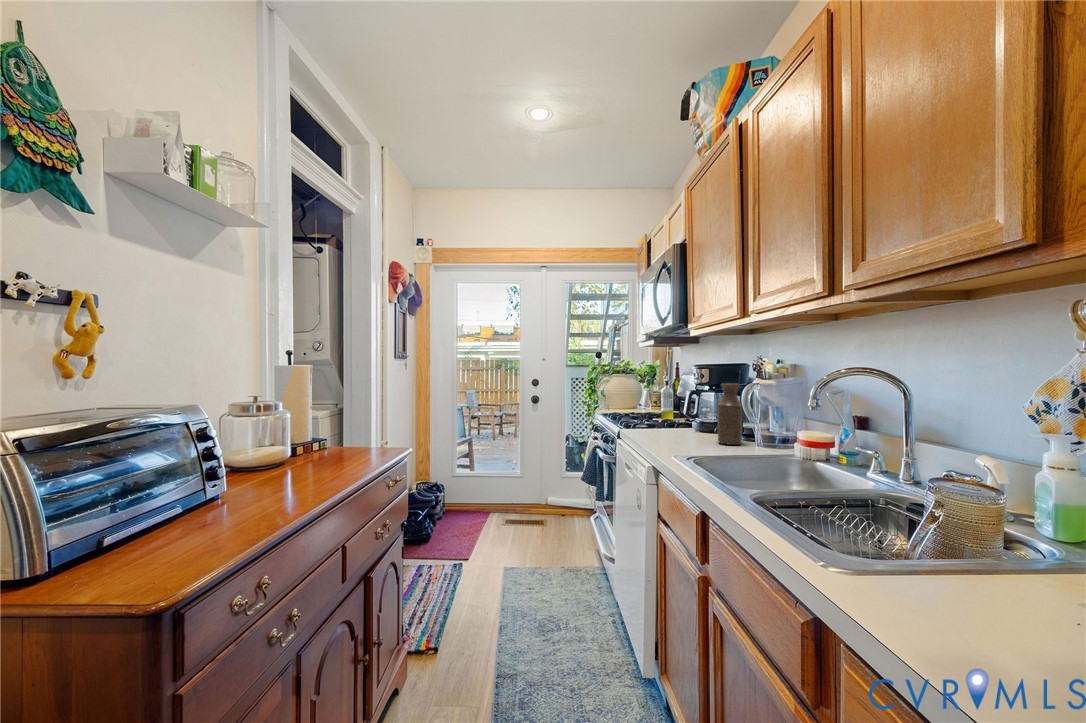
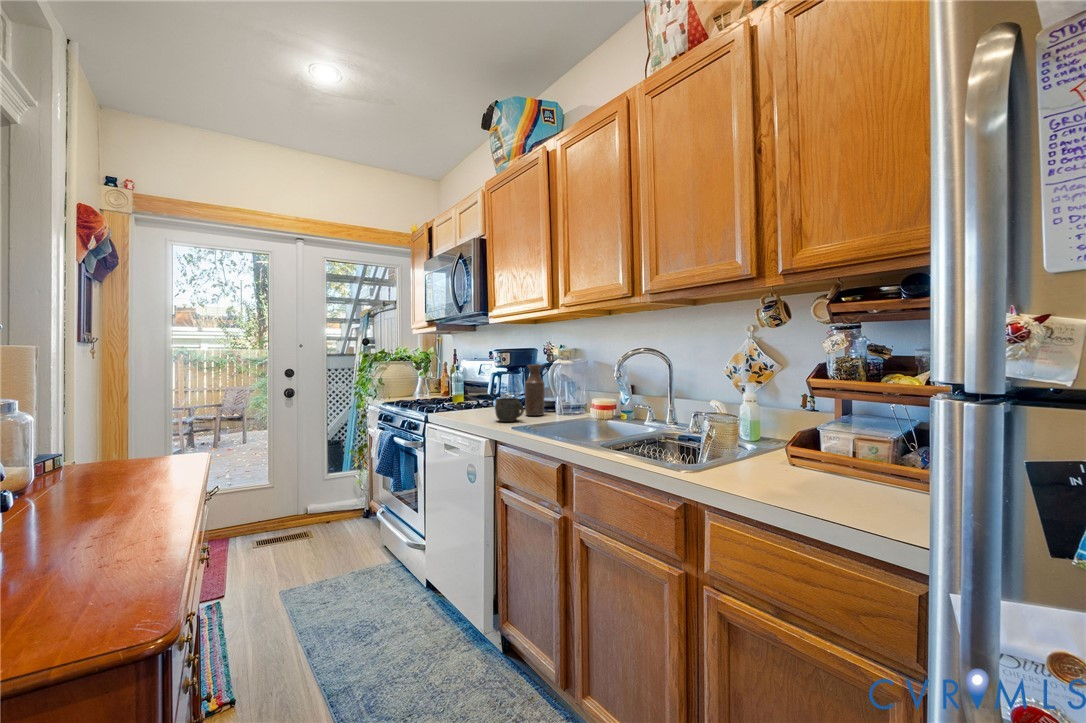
mug: none [673,421,703,449] -> present [495,398,524,422]

